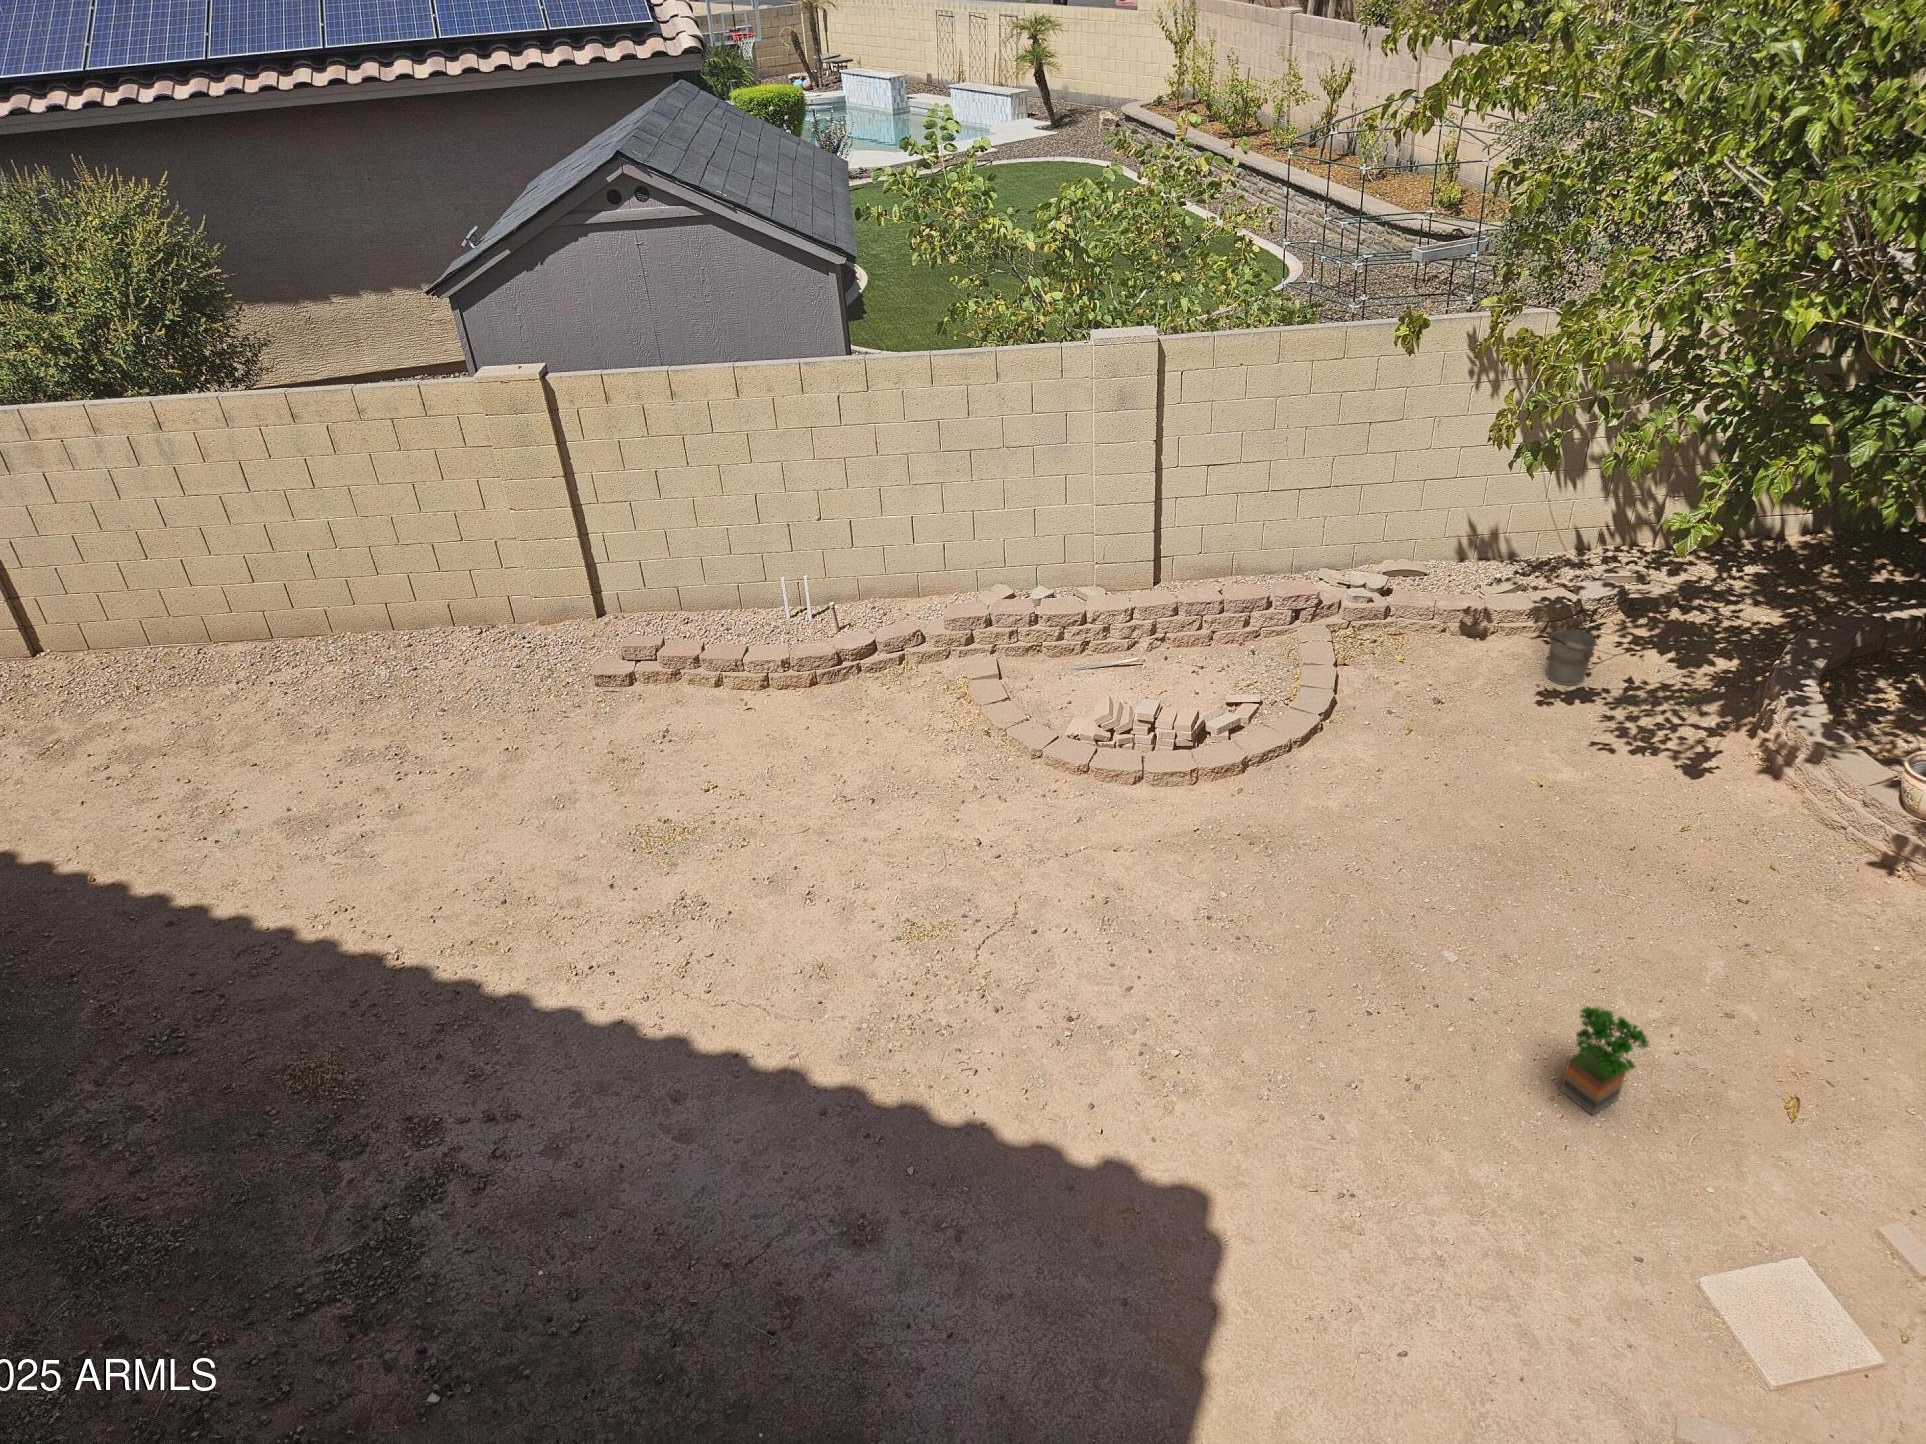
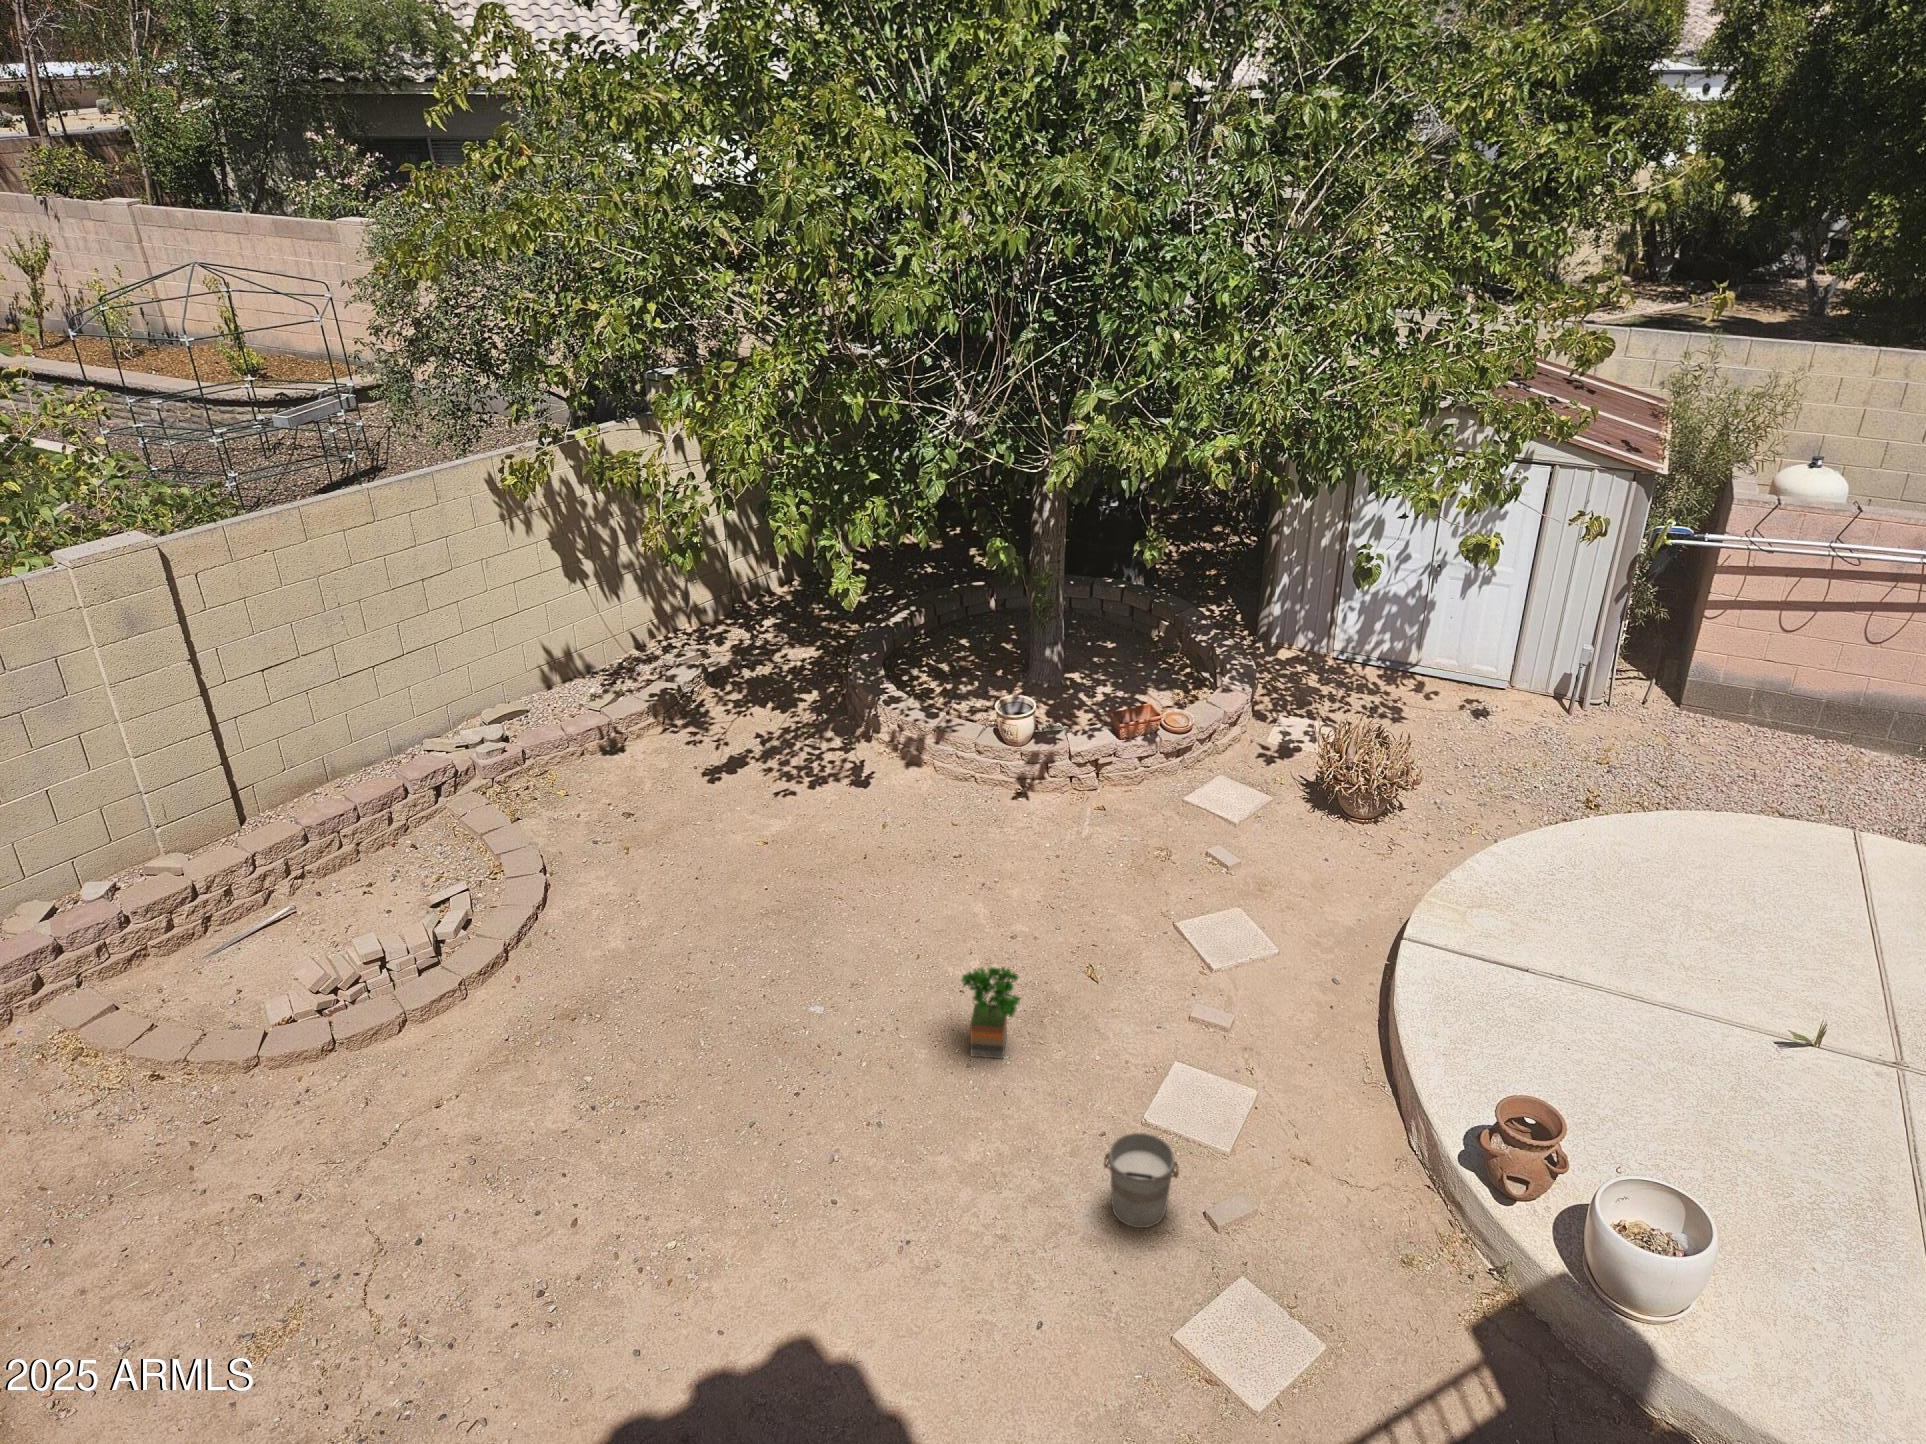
bucket: present [1546,630,1596,686] -> present [1104,1133,1179,1228]

